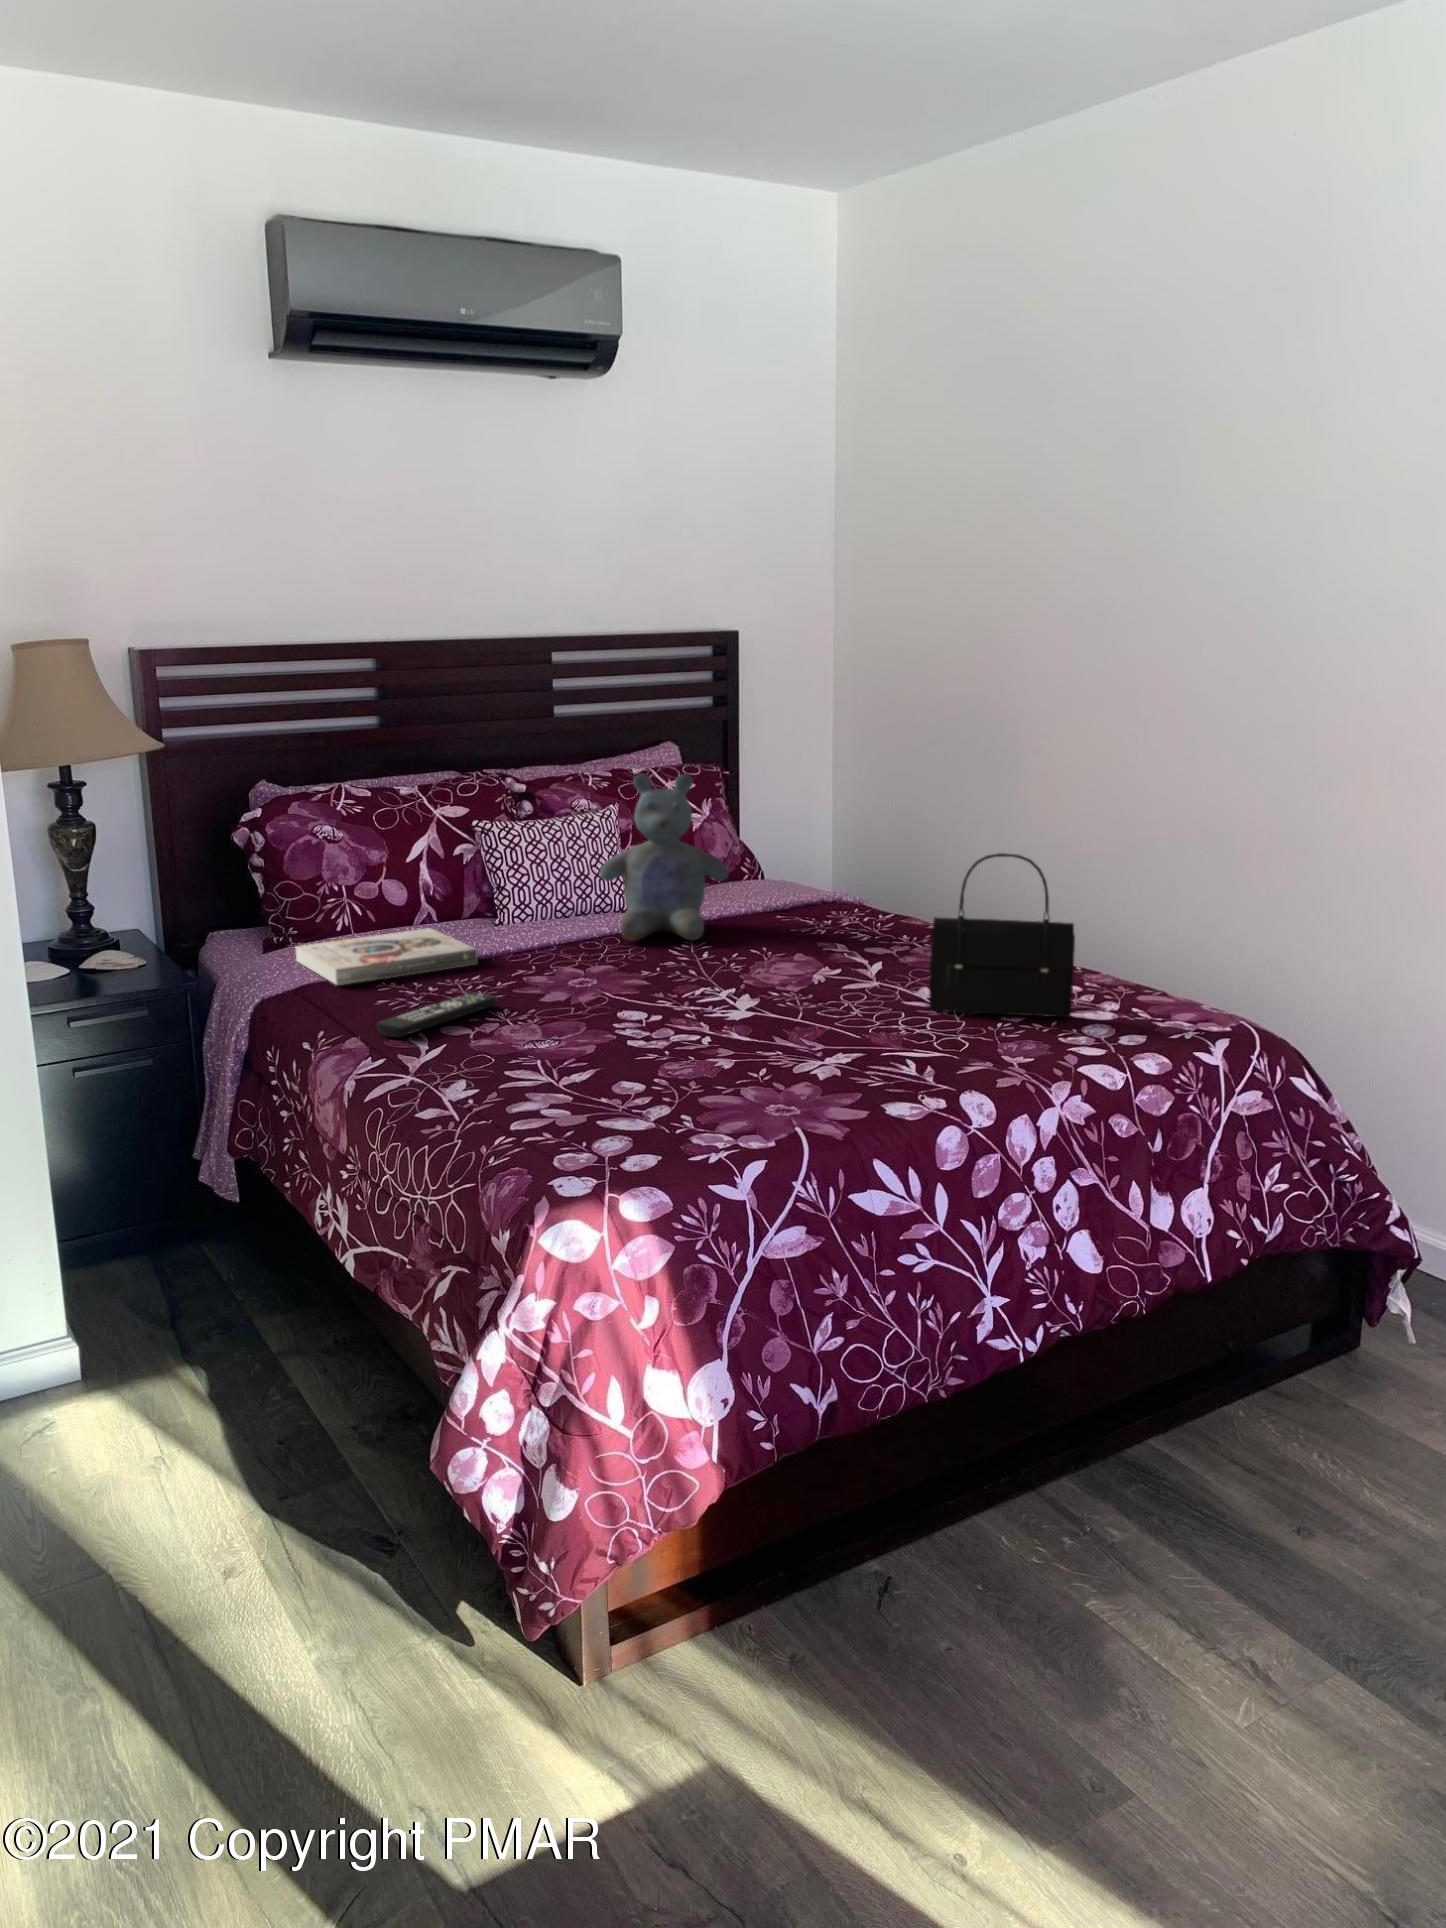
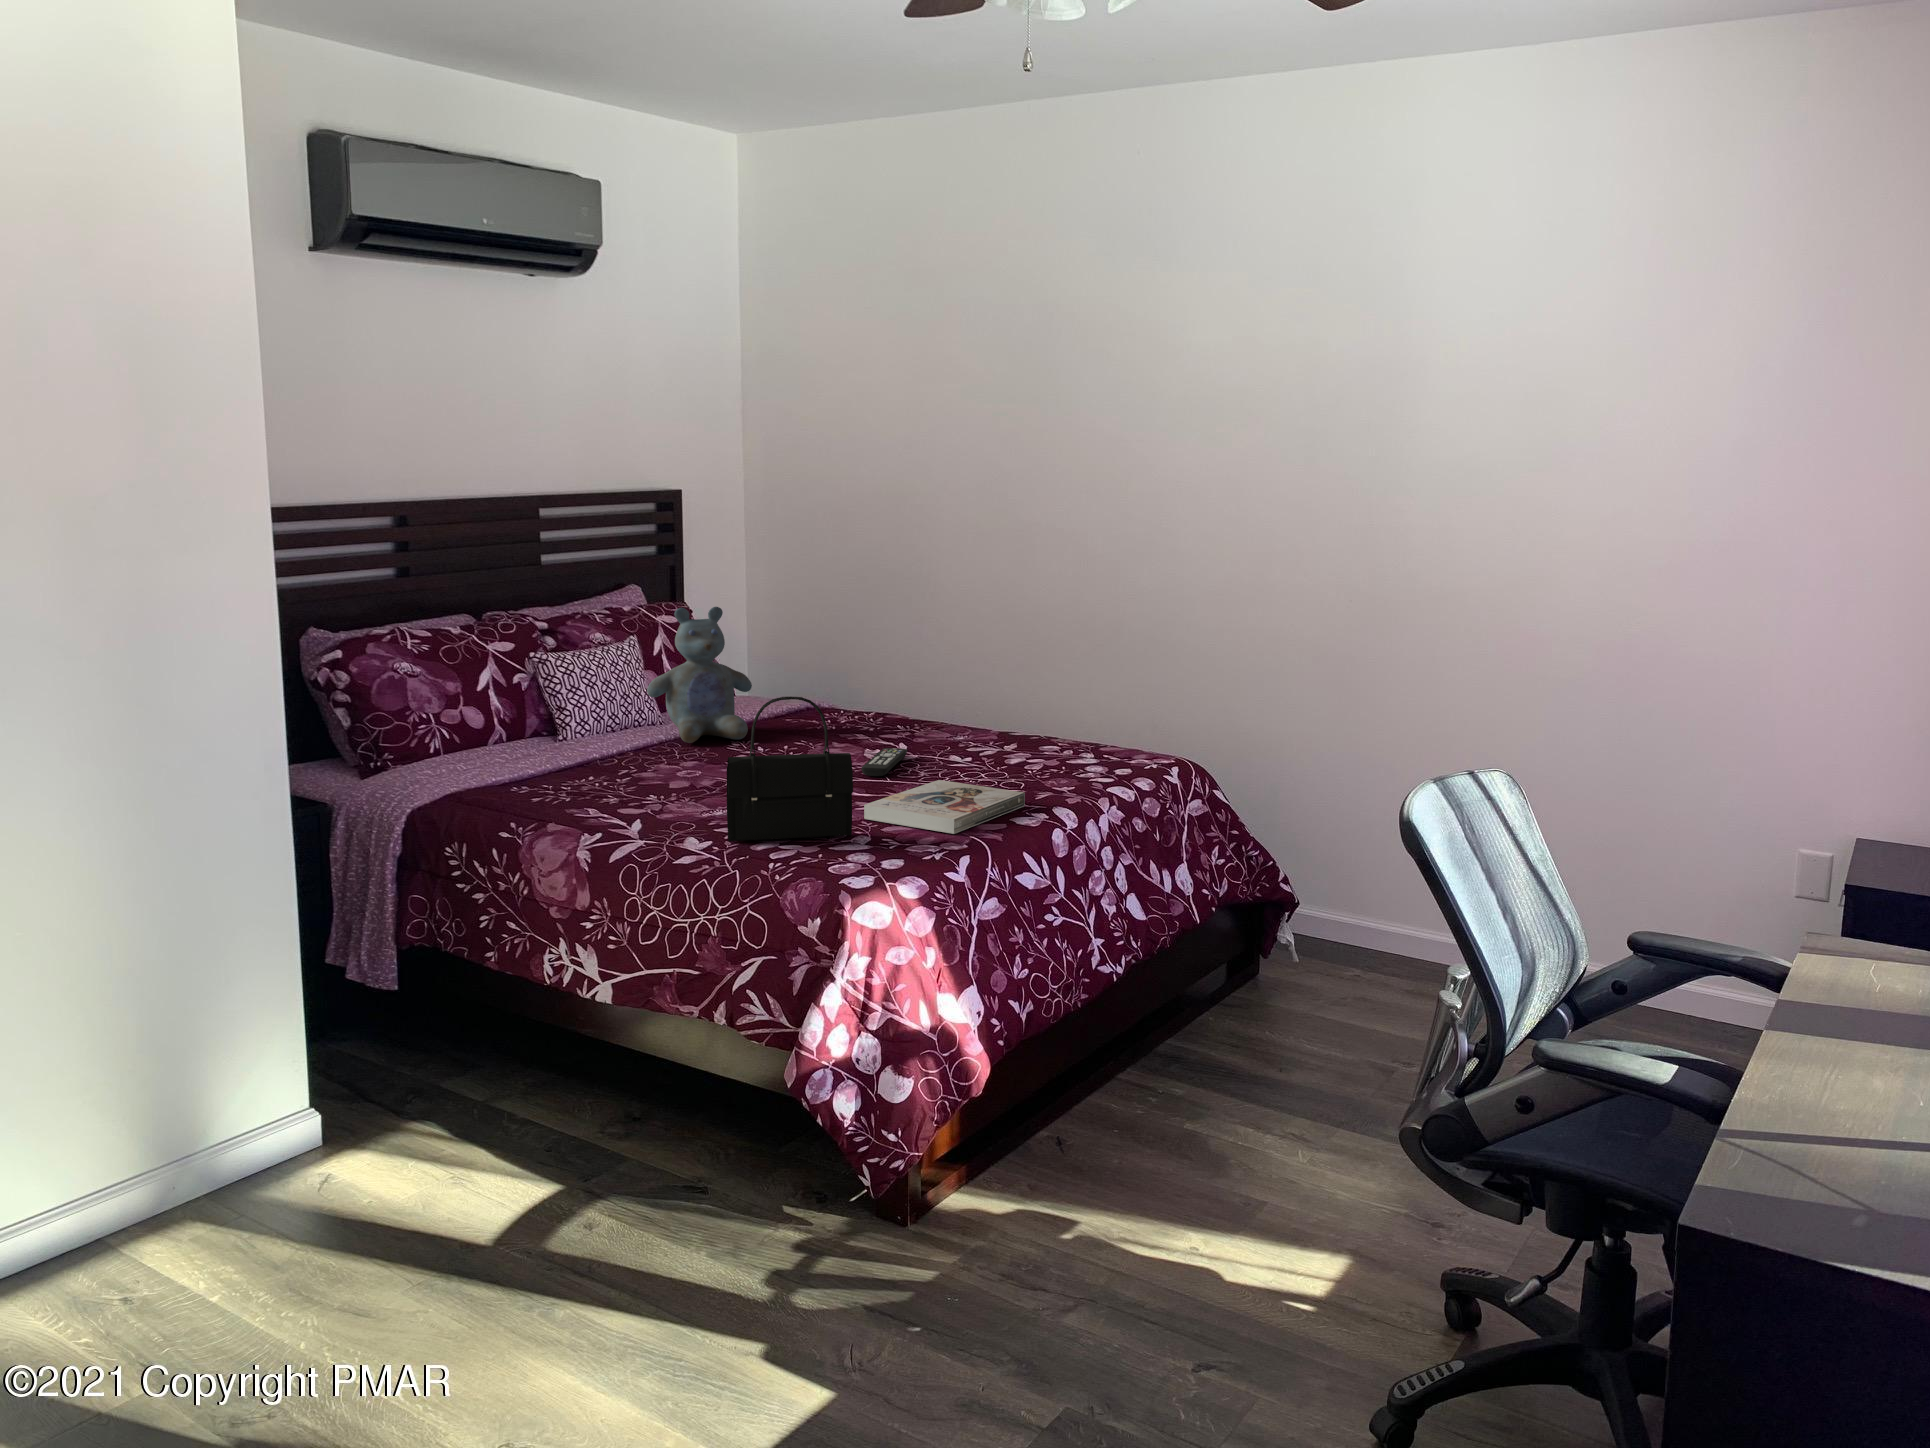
handbag: present [929,853,1075,1018] -> present [727,697,853,841]
book: present [296,928,477,985] -> present [864,780,1025,834]
remote control: present [377,992,497,1037] -> present [862,748,907,776]

